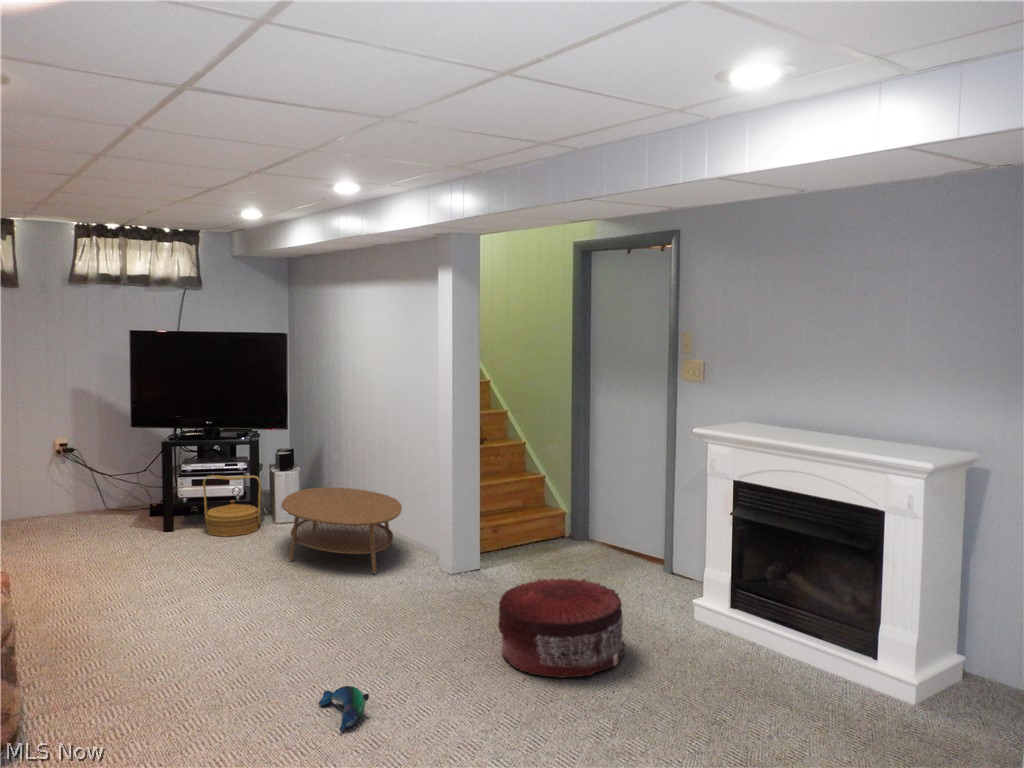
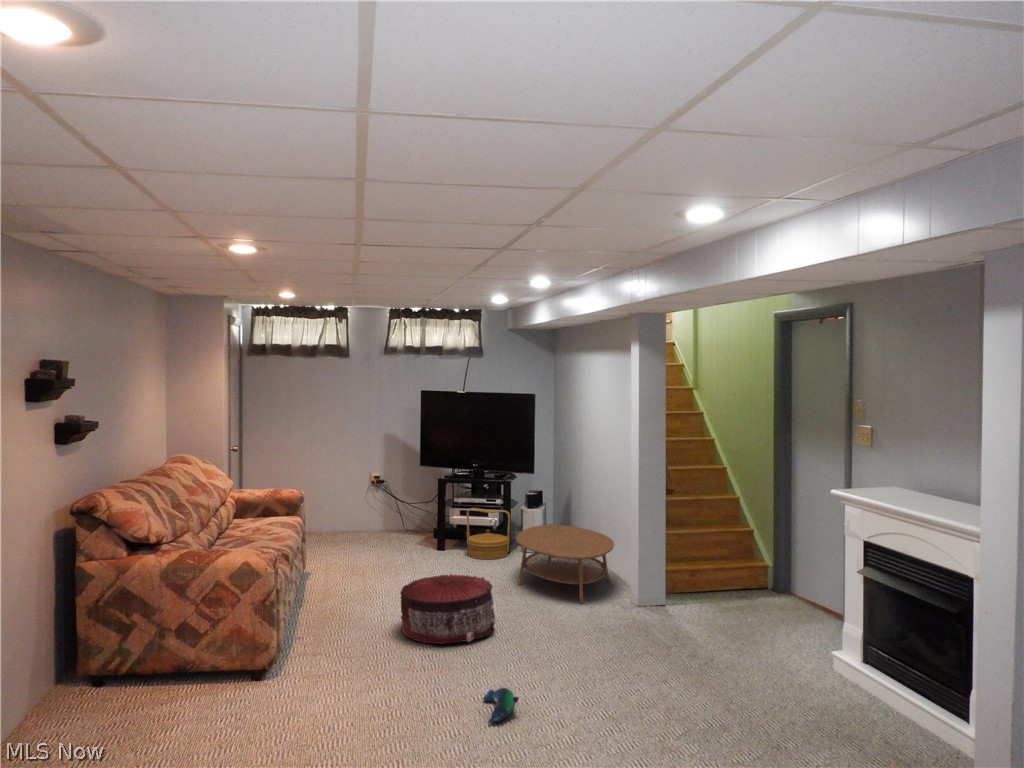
pouf: present [498,578,625,677] -> present [400,574,495,644]

